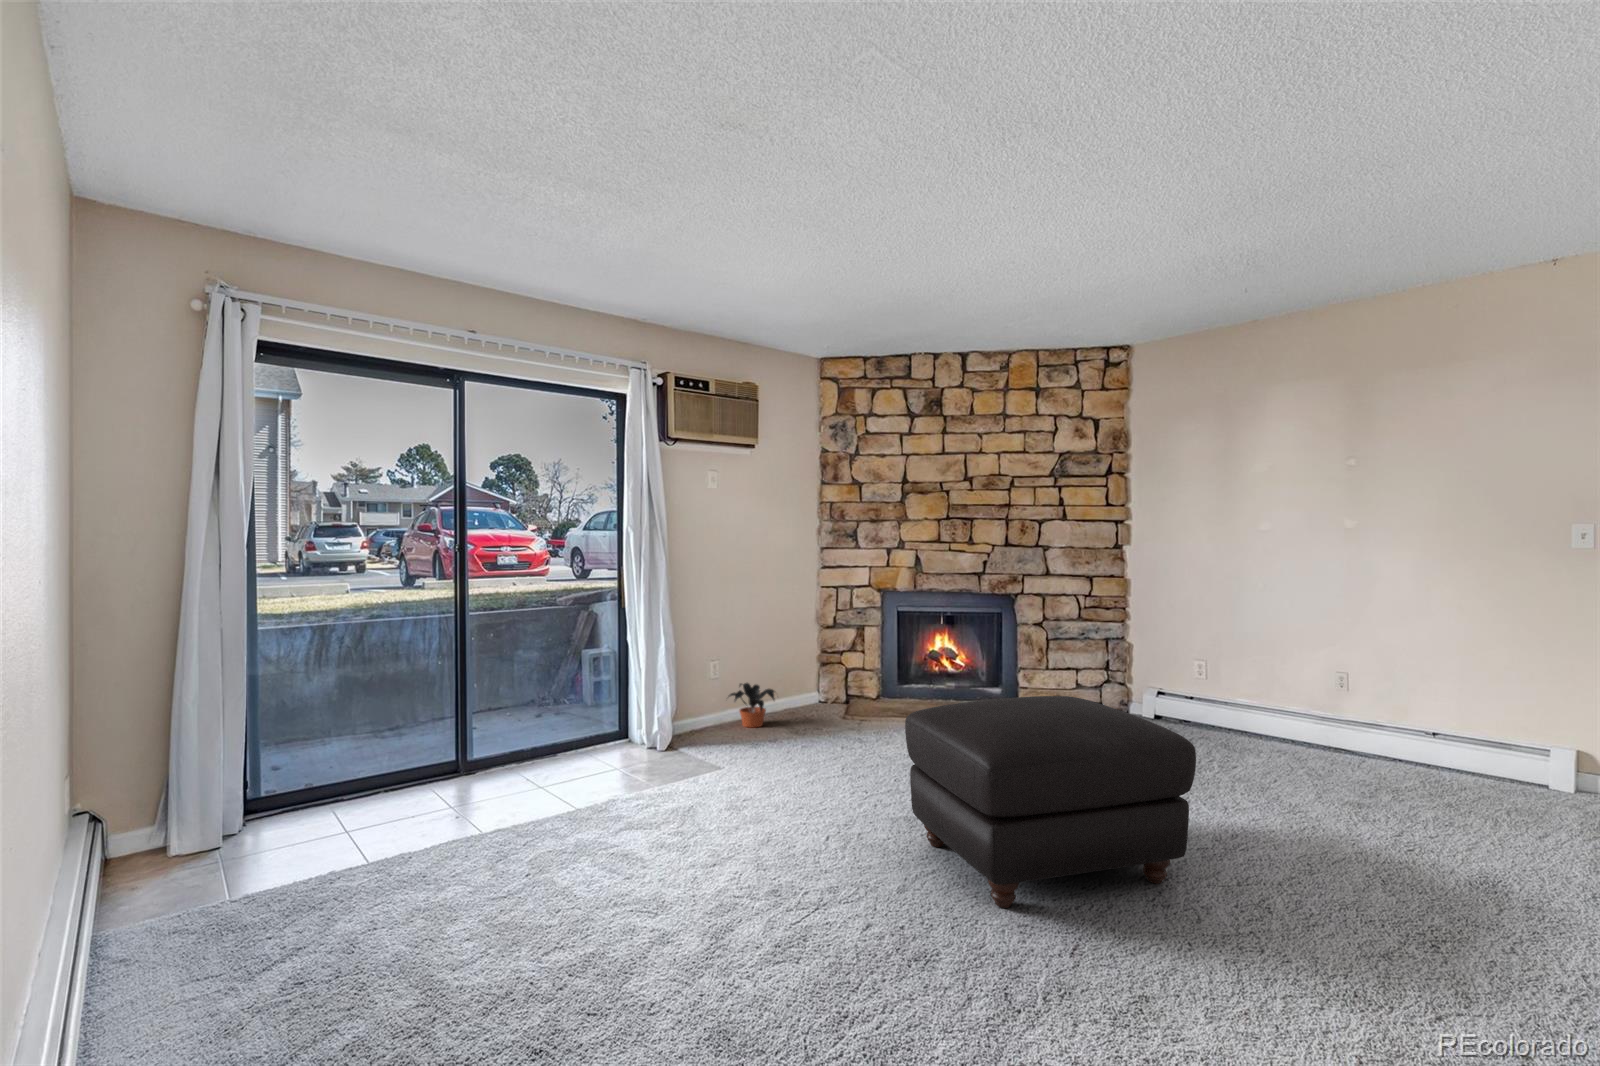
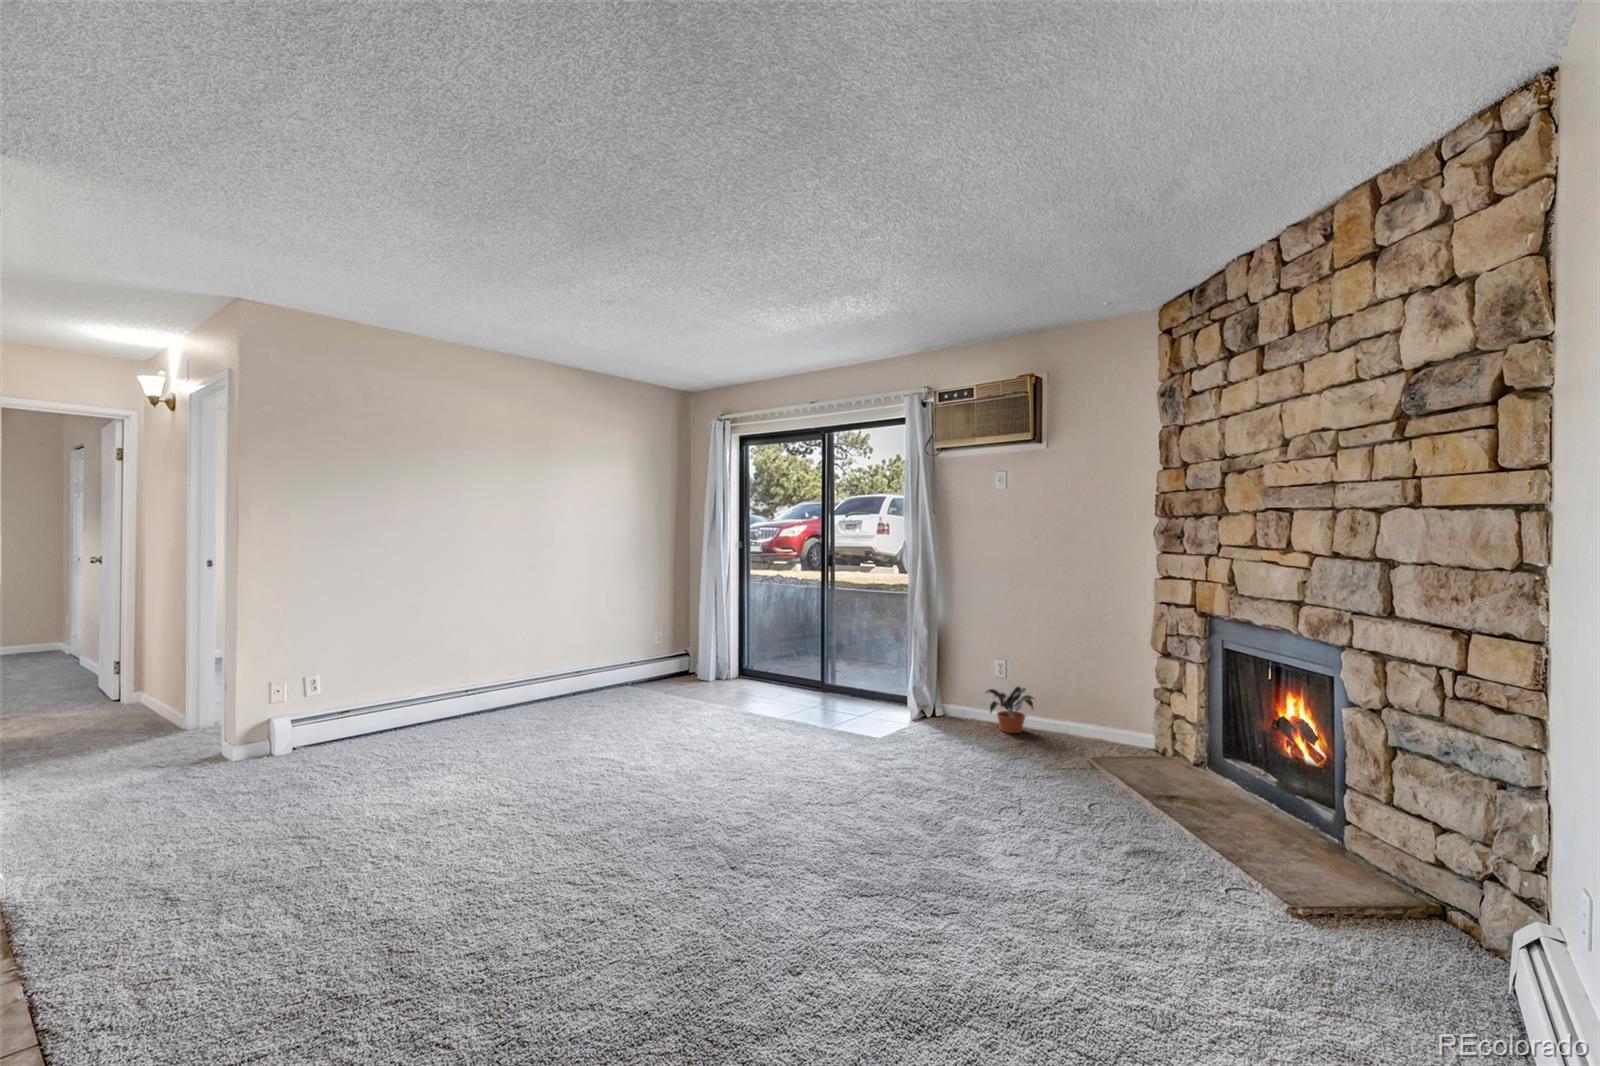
ottoman: present [905,696,1196,908] -> none [588,683,812,890]

